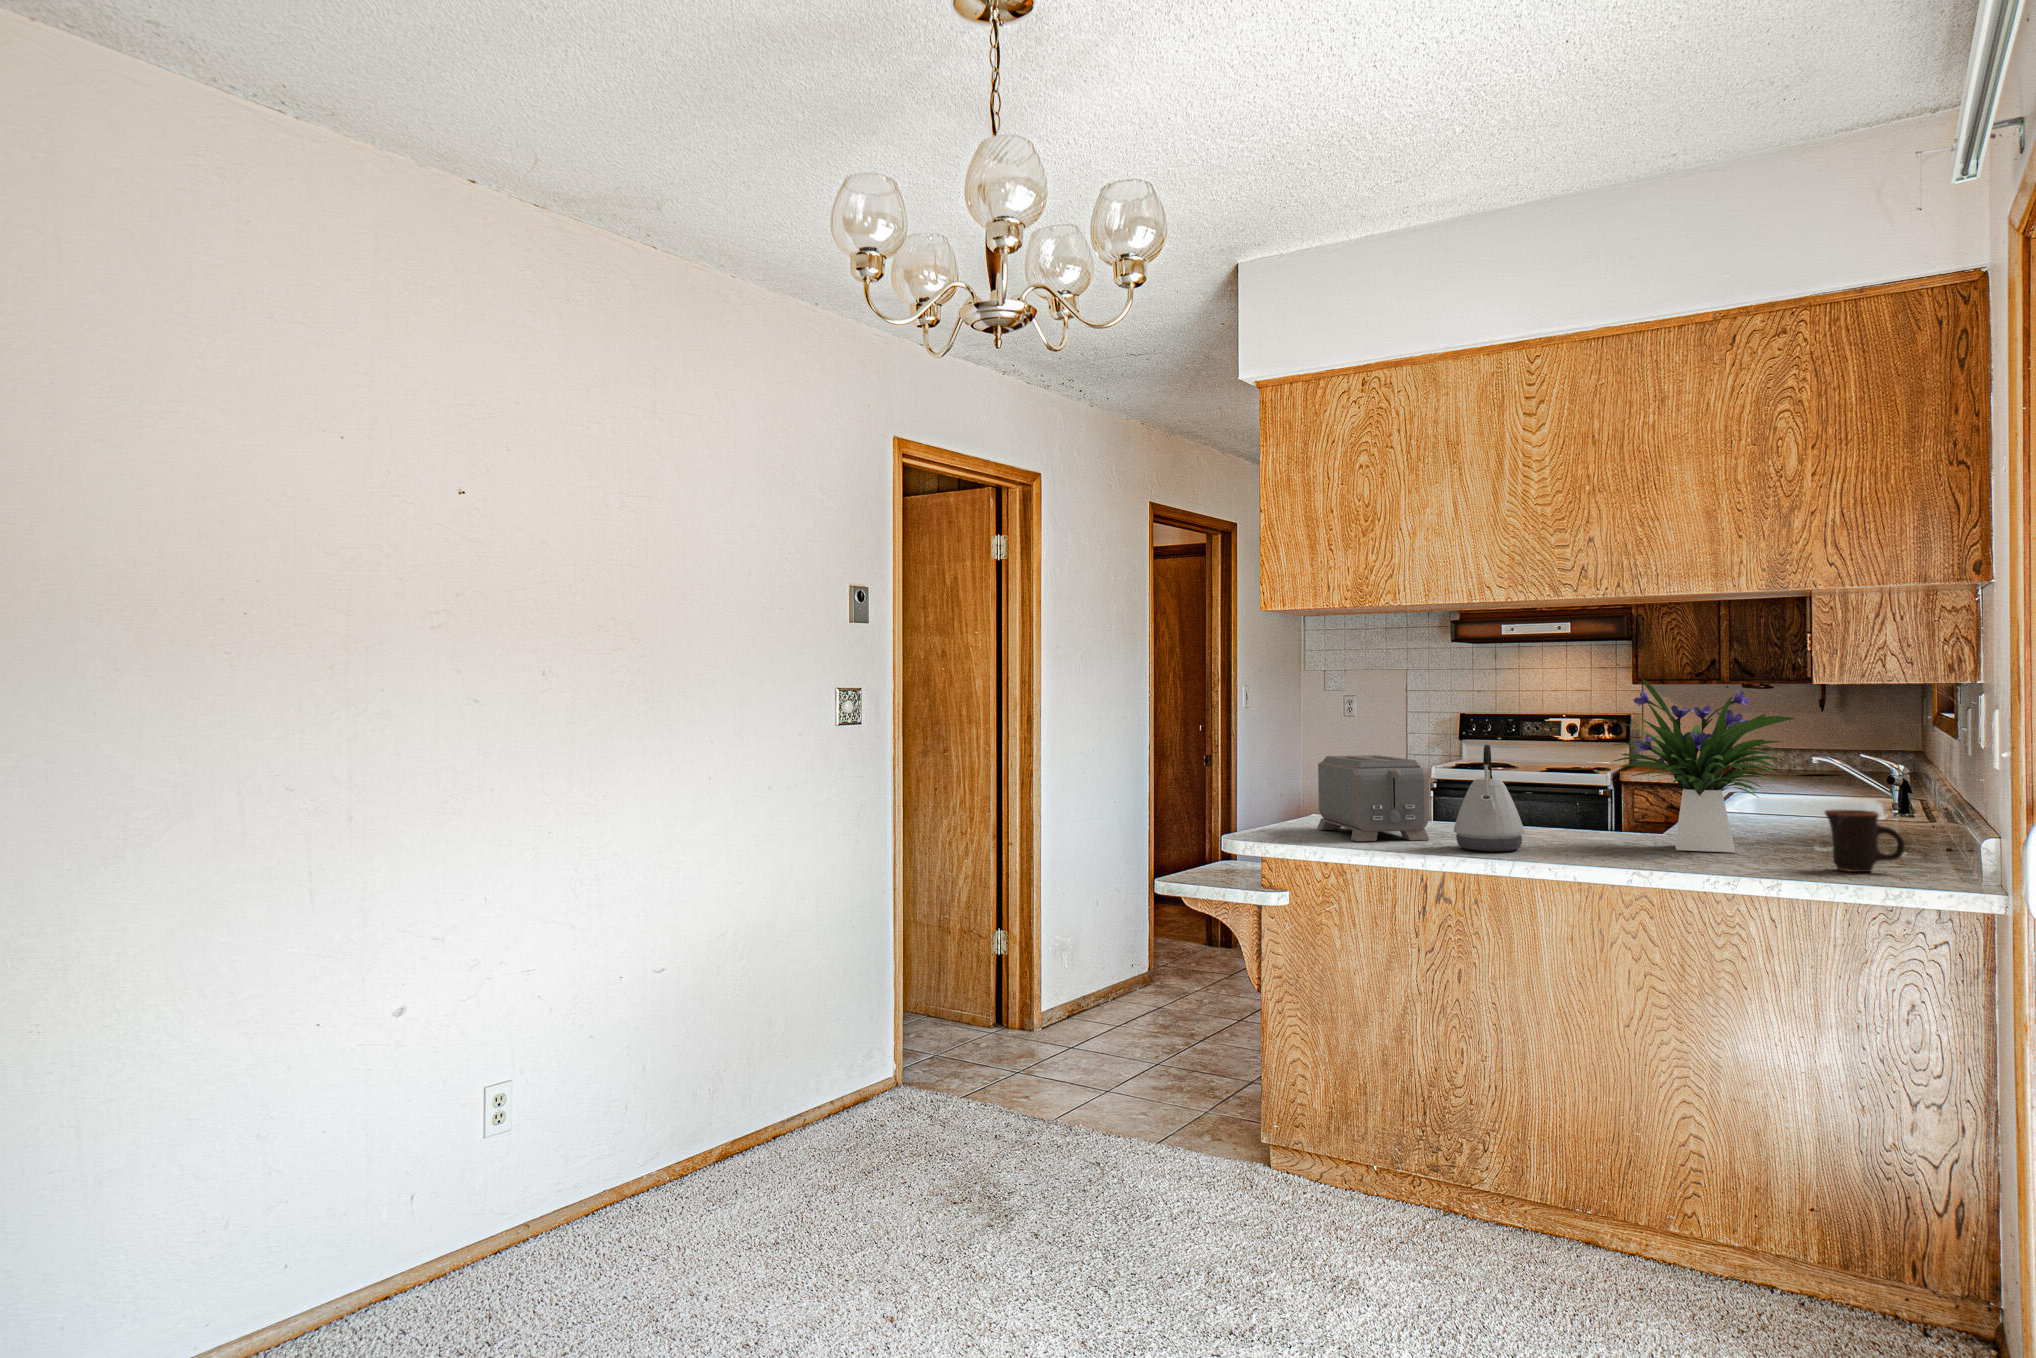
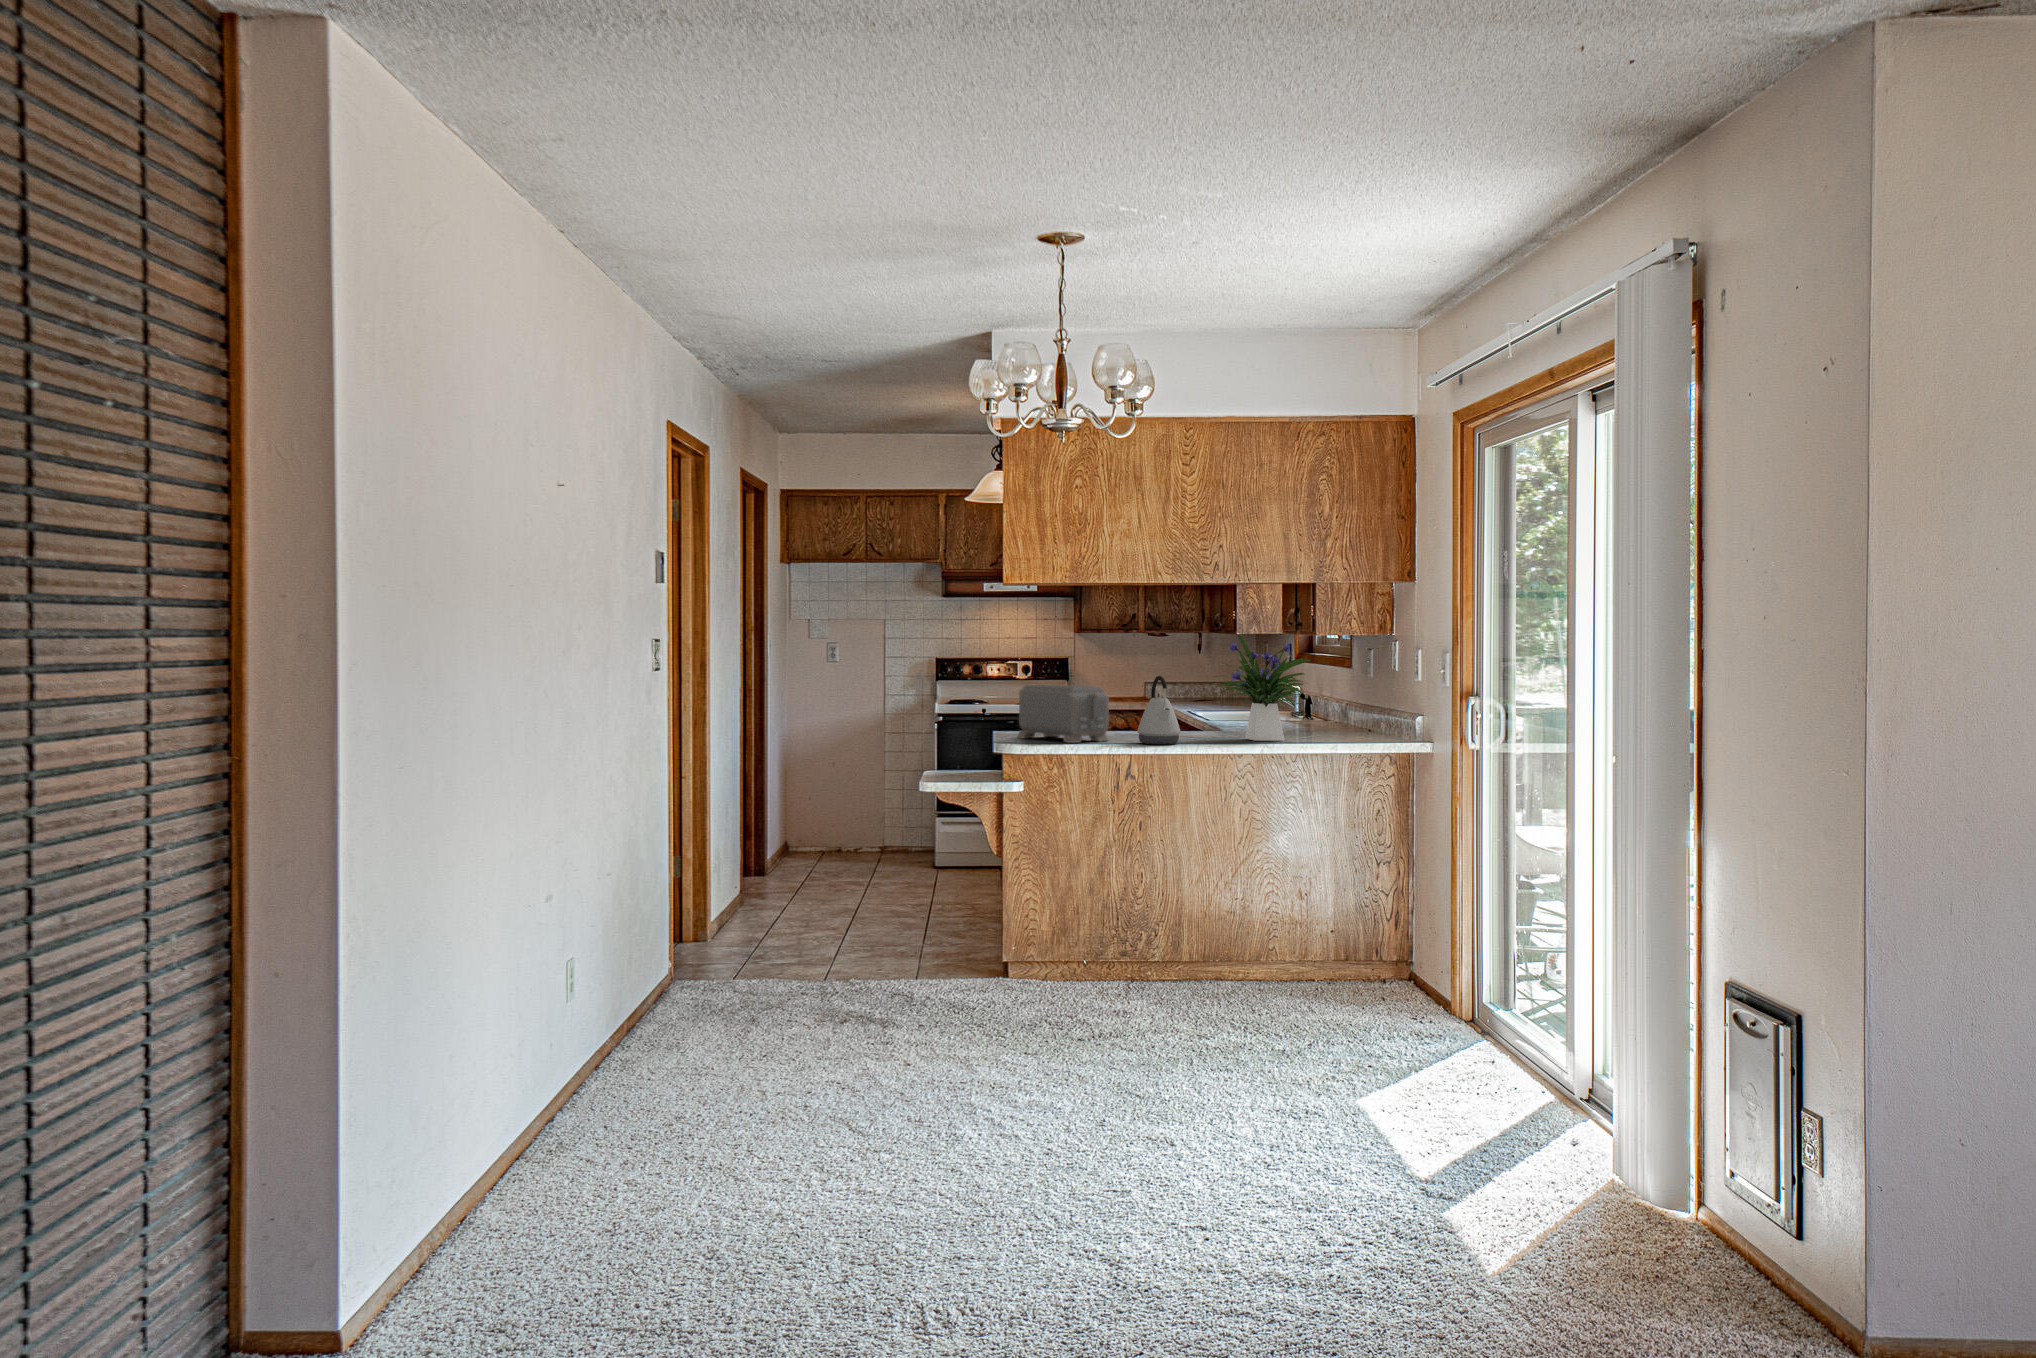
mug: present [1825,810,1905,872] -> none [1343,712,1379,745]

